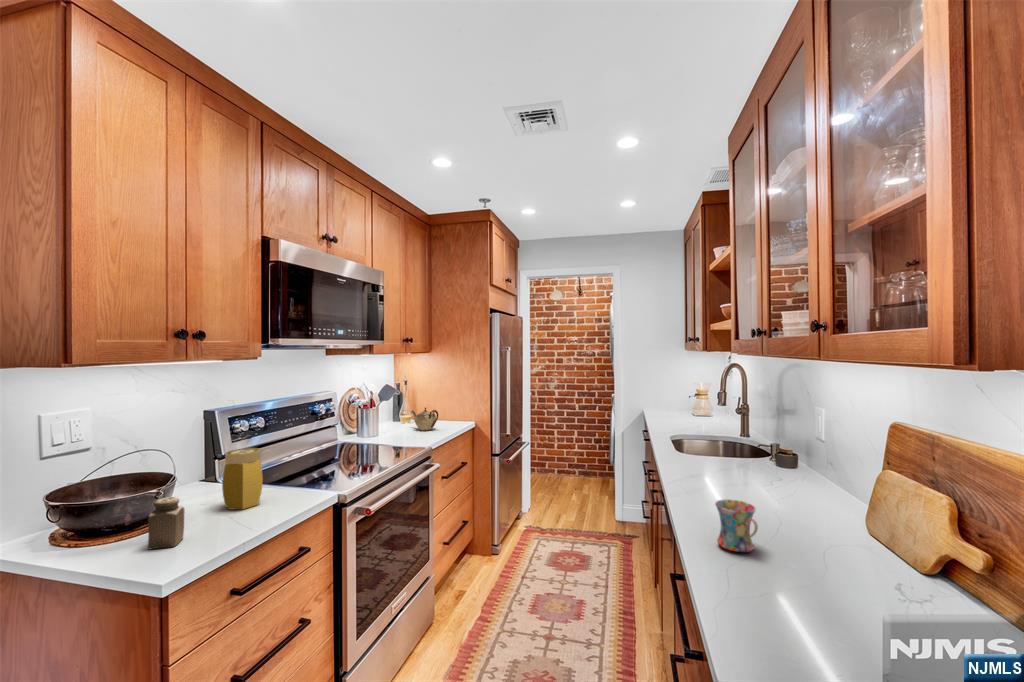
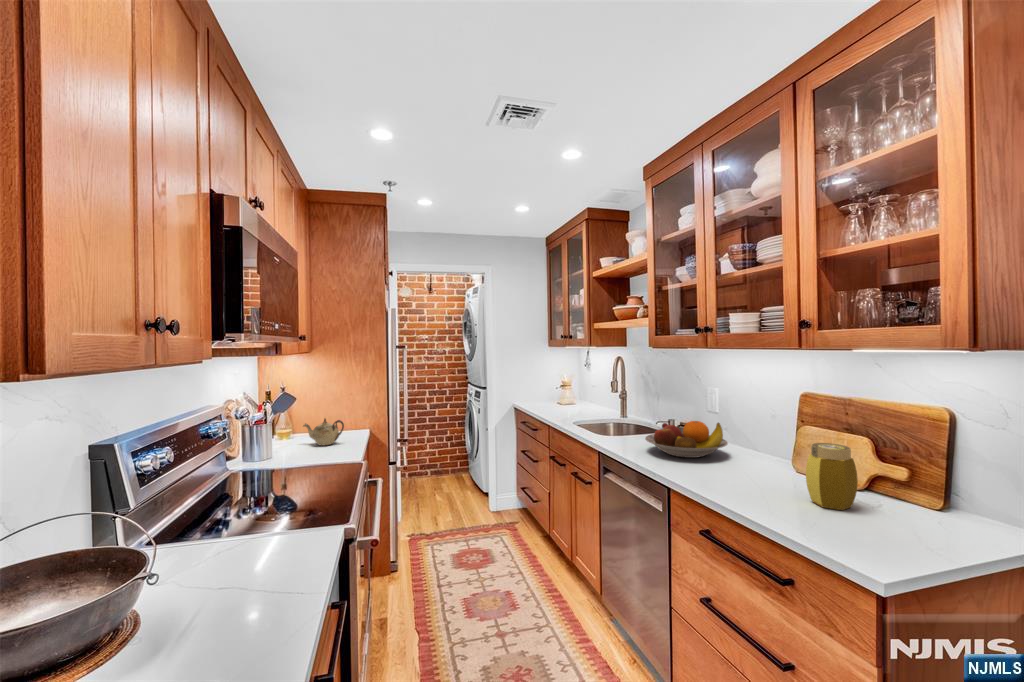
fruit bowl: none [693,445,799,491] -> present [645,421,728,458]
jar: present [222,448,263,509] -> present [806,443,858,510]
salt shaker: present [148,497,185,549] -> none [172,570,220,655]
mug: present [715,499,758,552] -> none [737,462,778,501]

